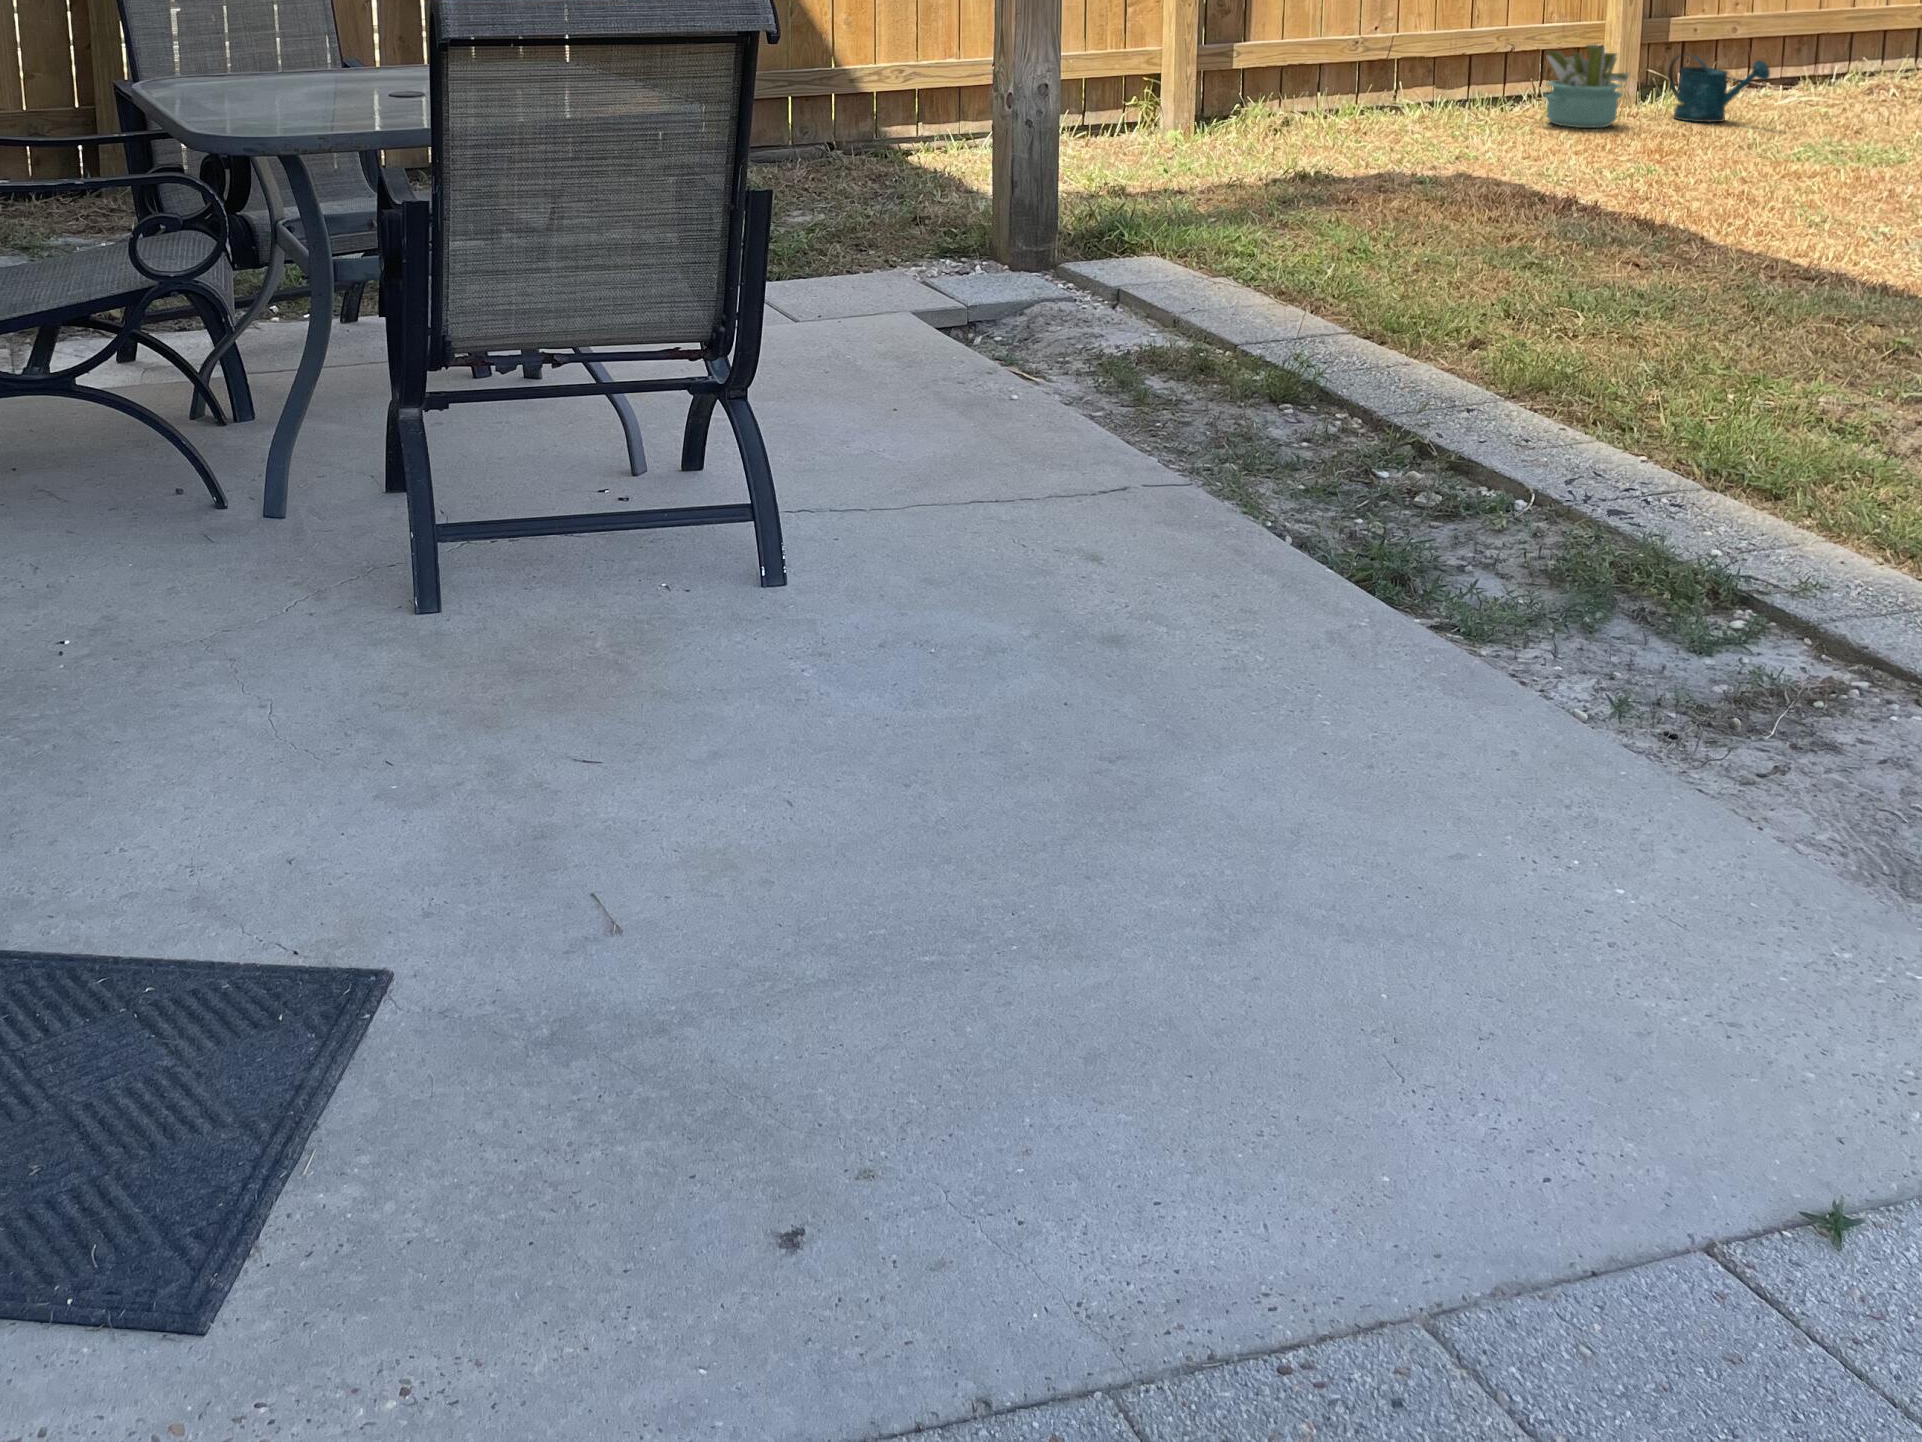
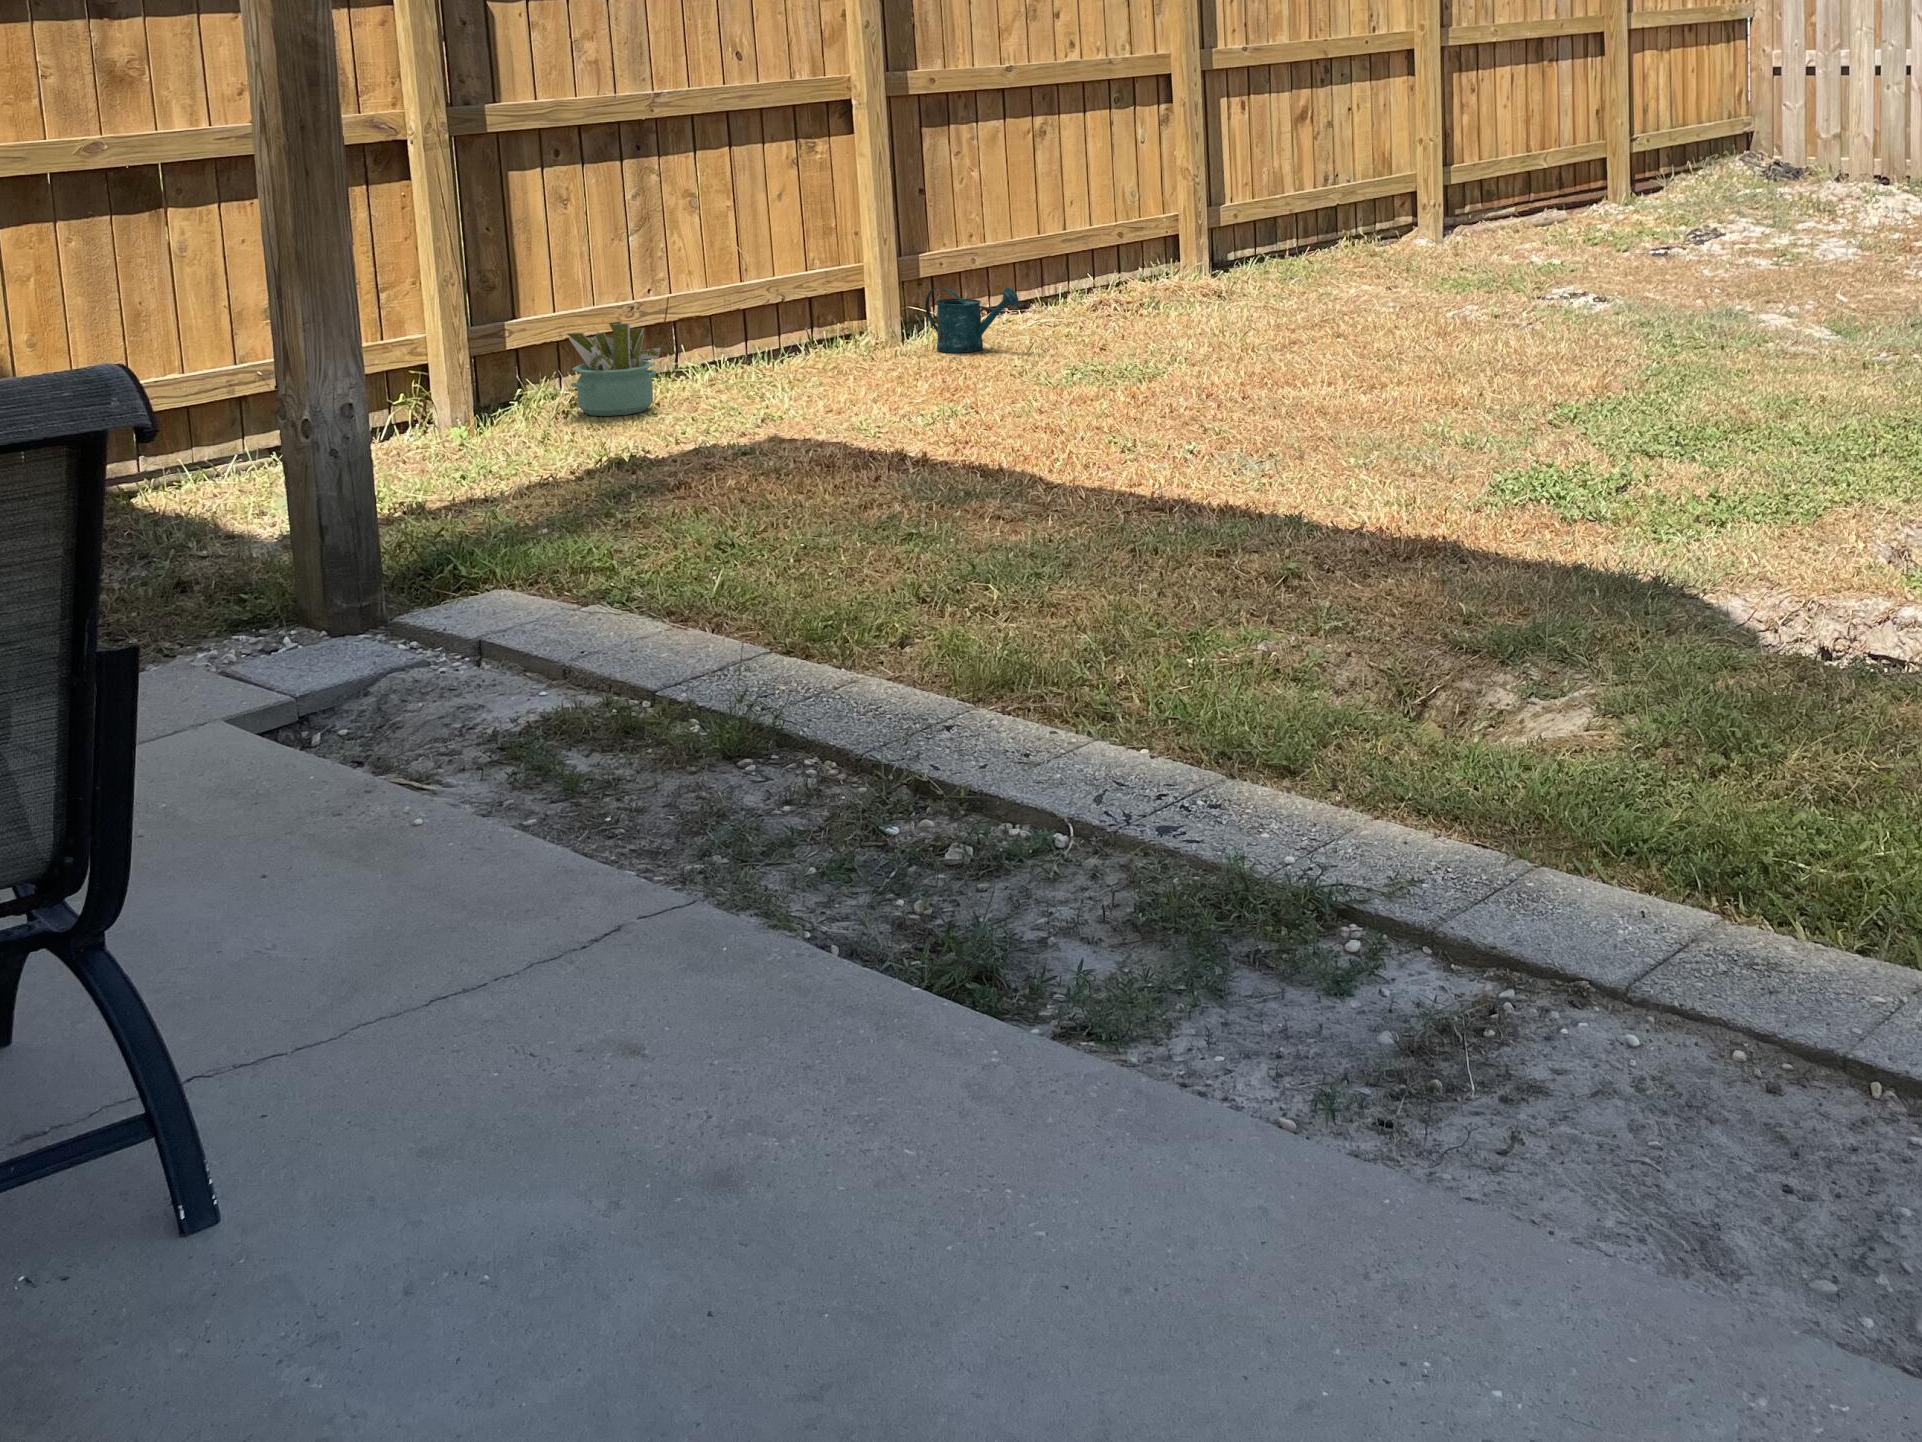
decorative plant: present [1544,45,1629,128] -> present [567,321,661,416]

